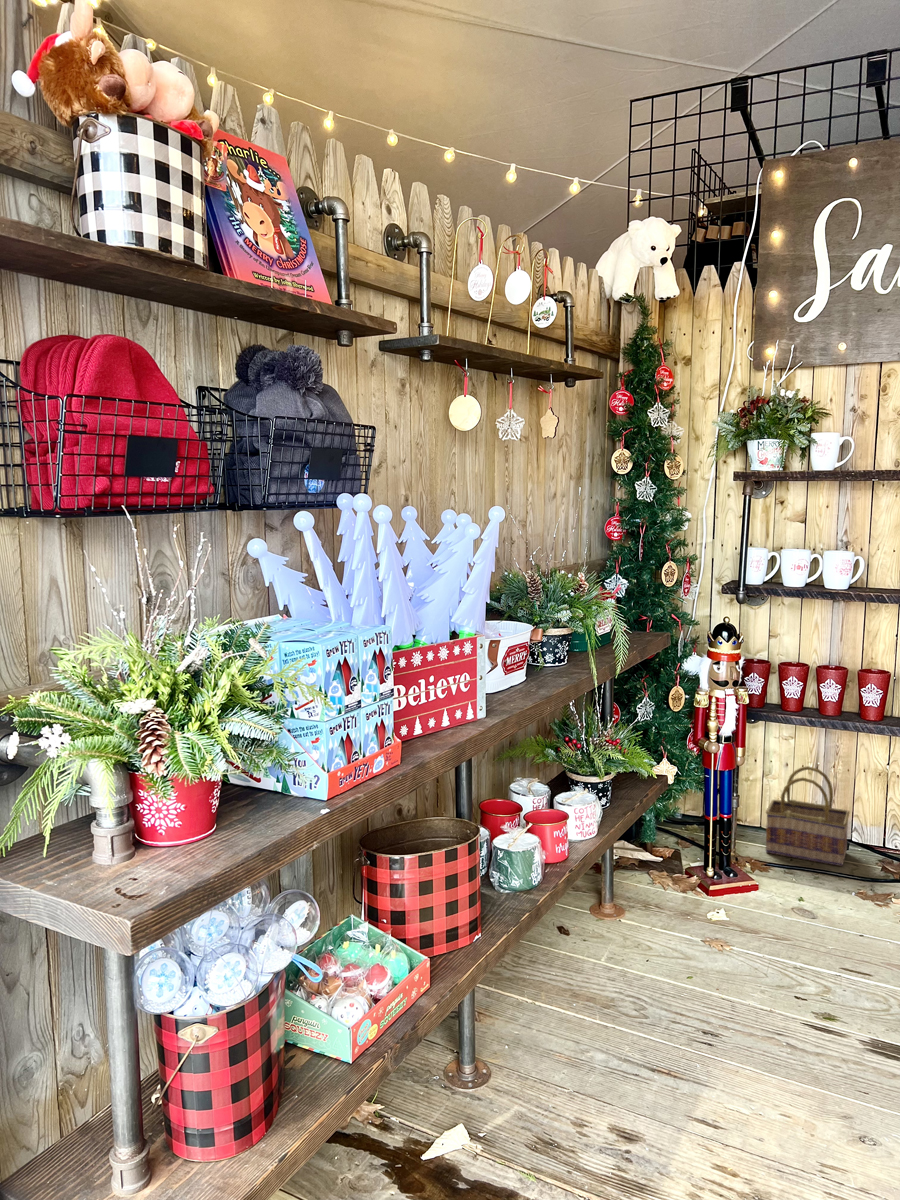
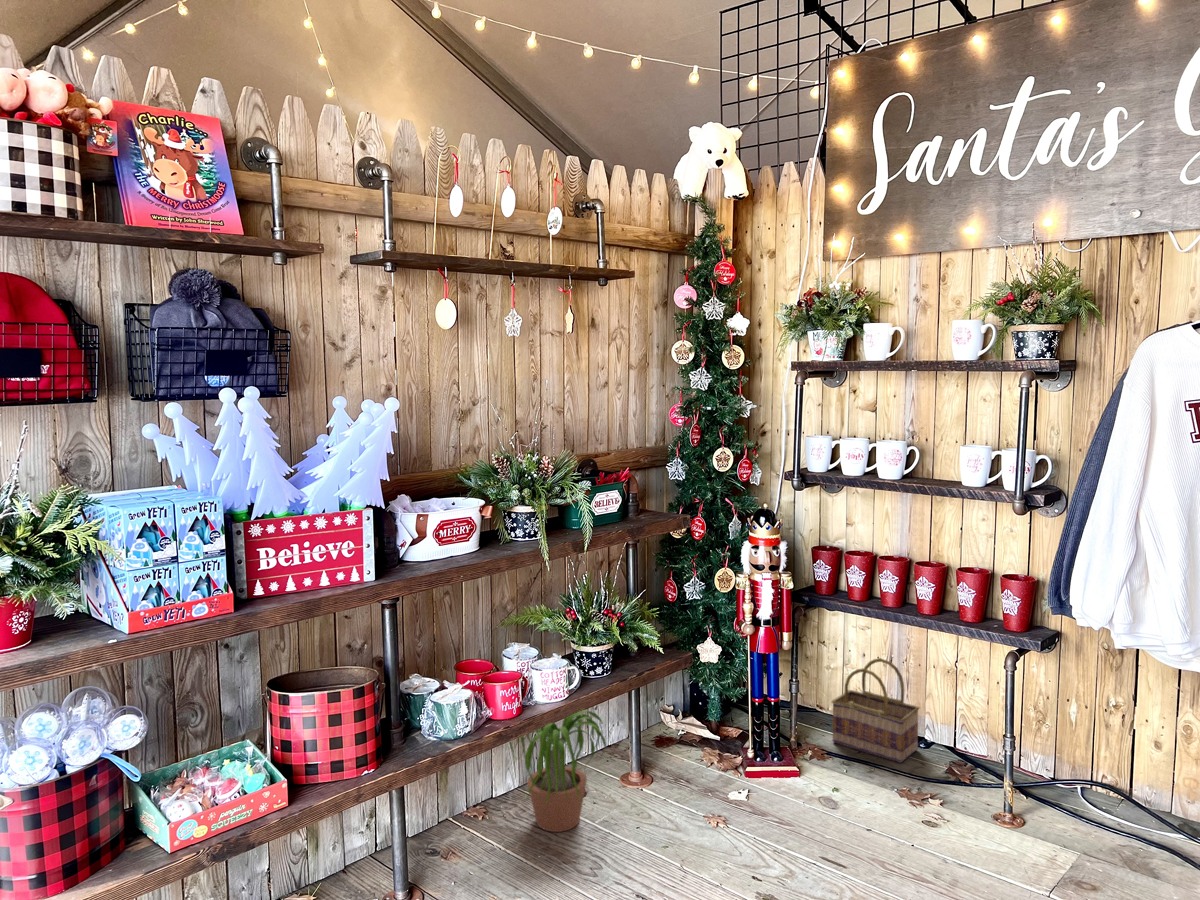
potted plant: none [491,842,625,976] -> present [509,710,606,832]

